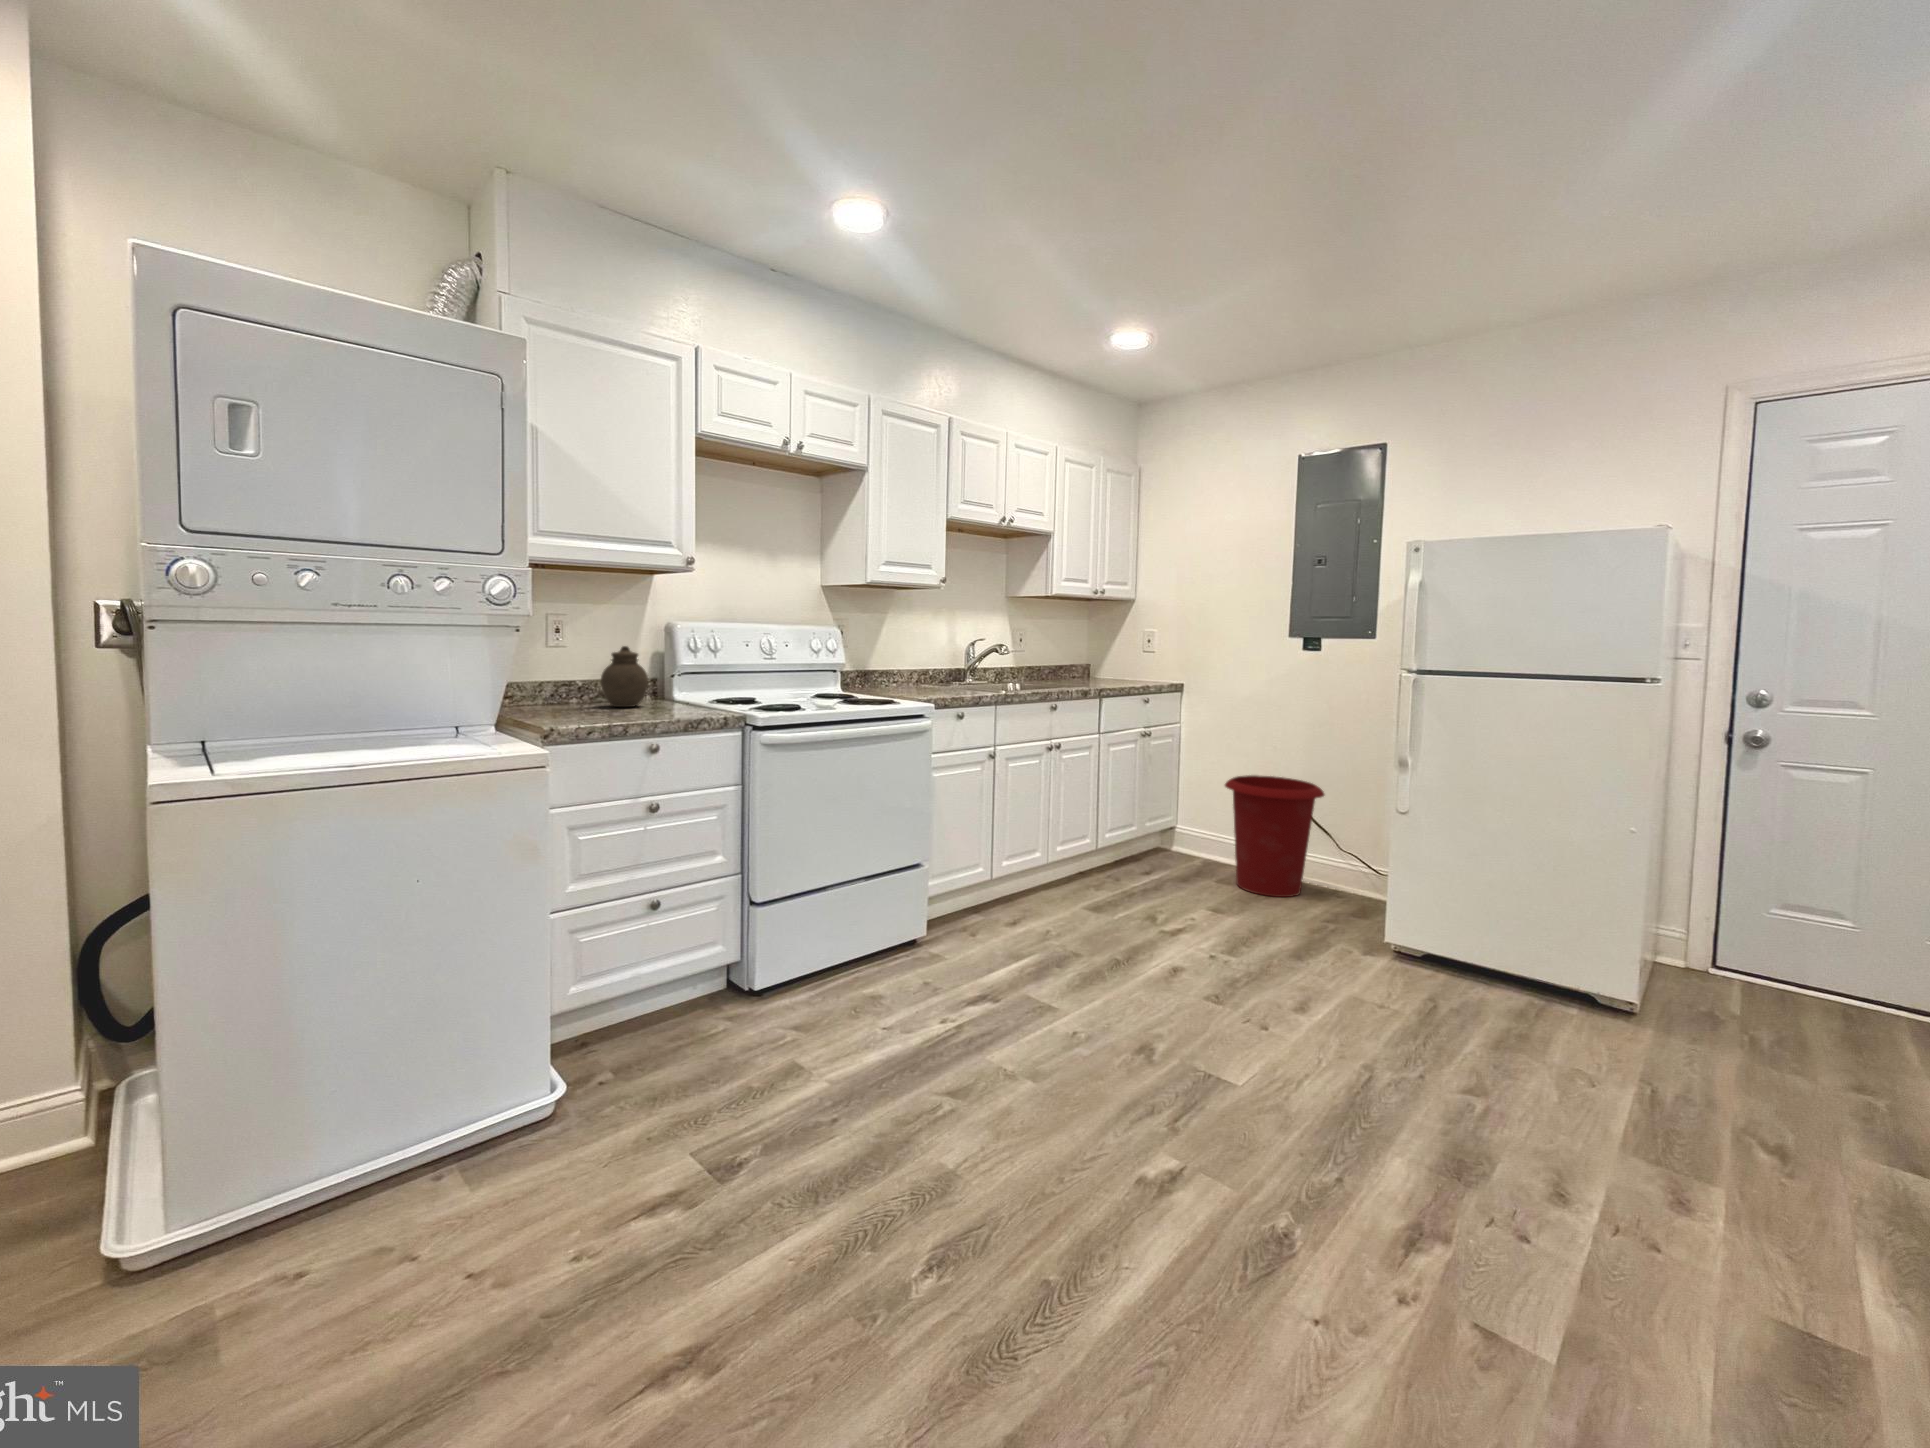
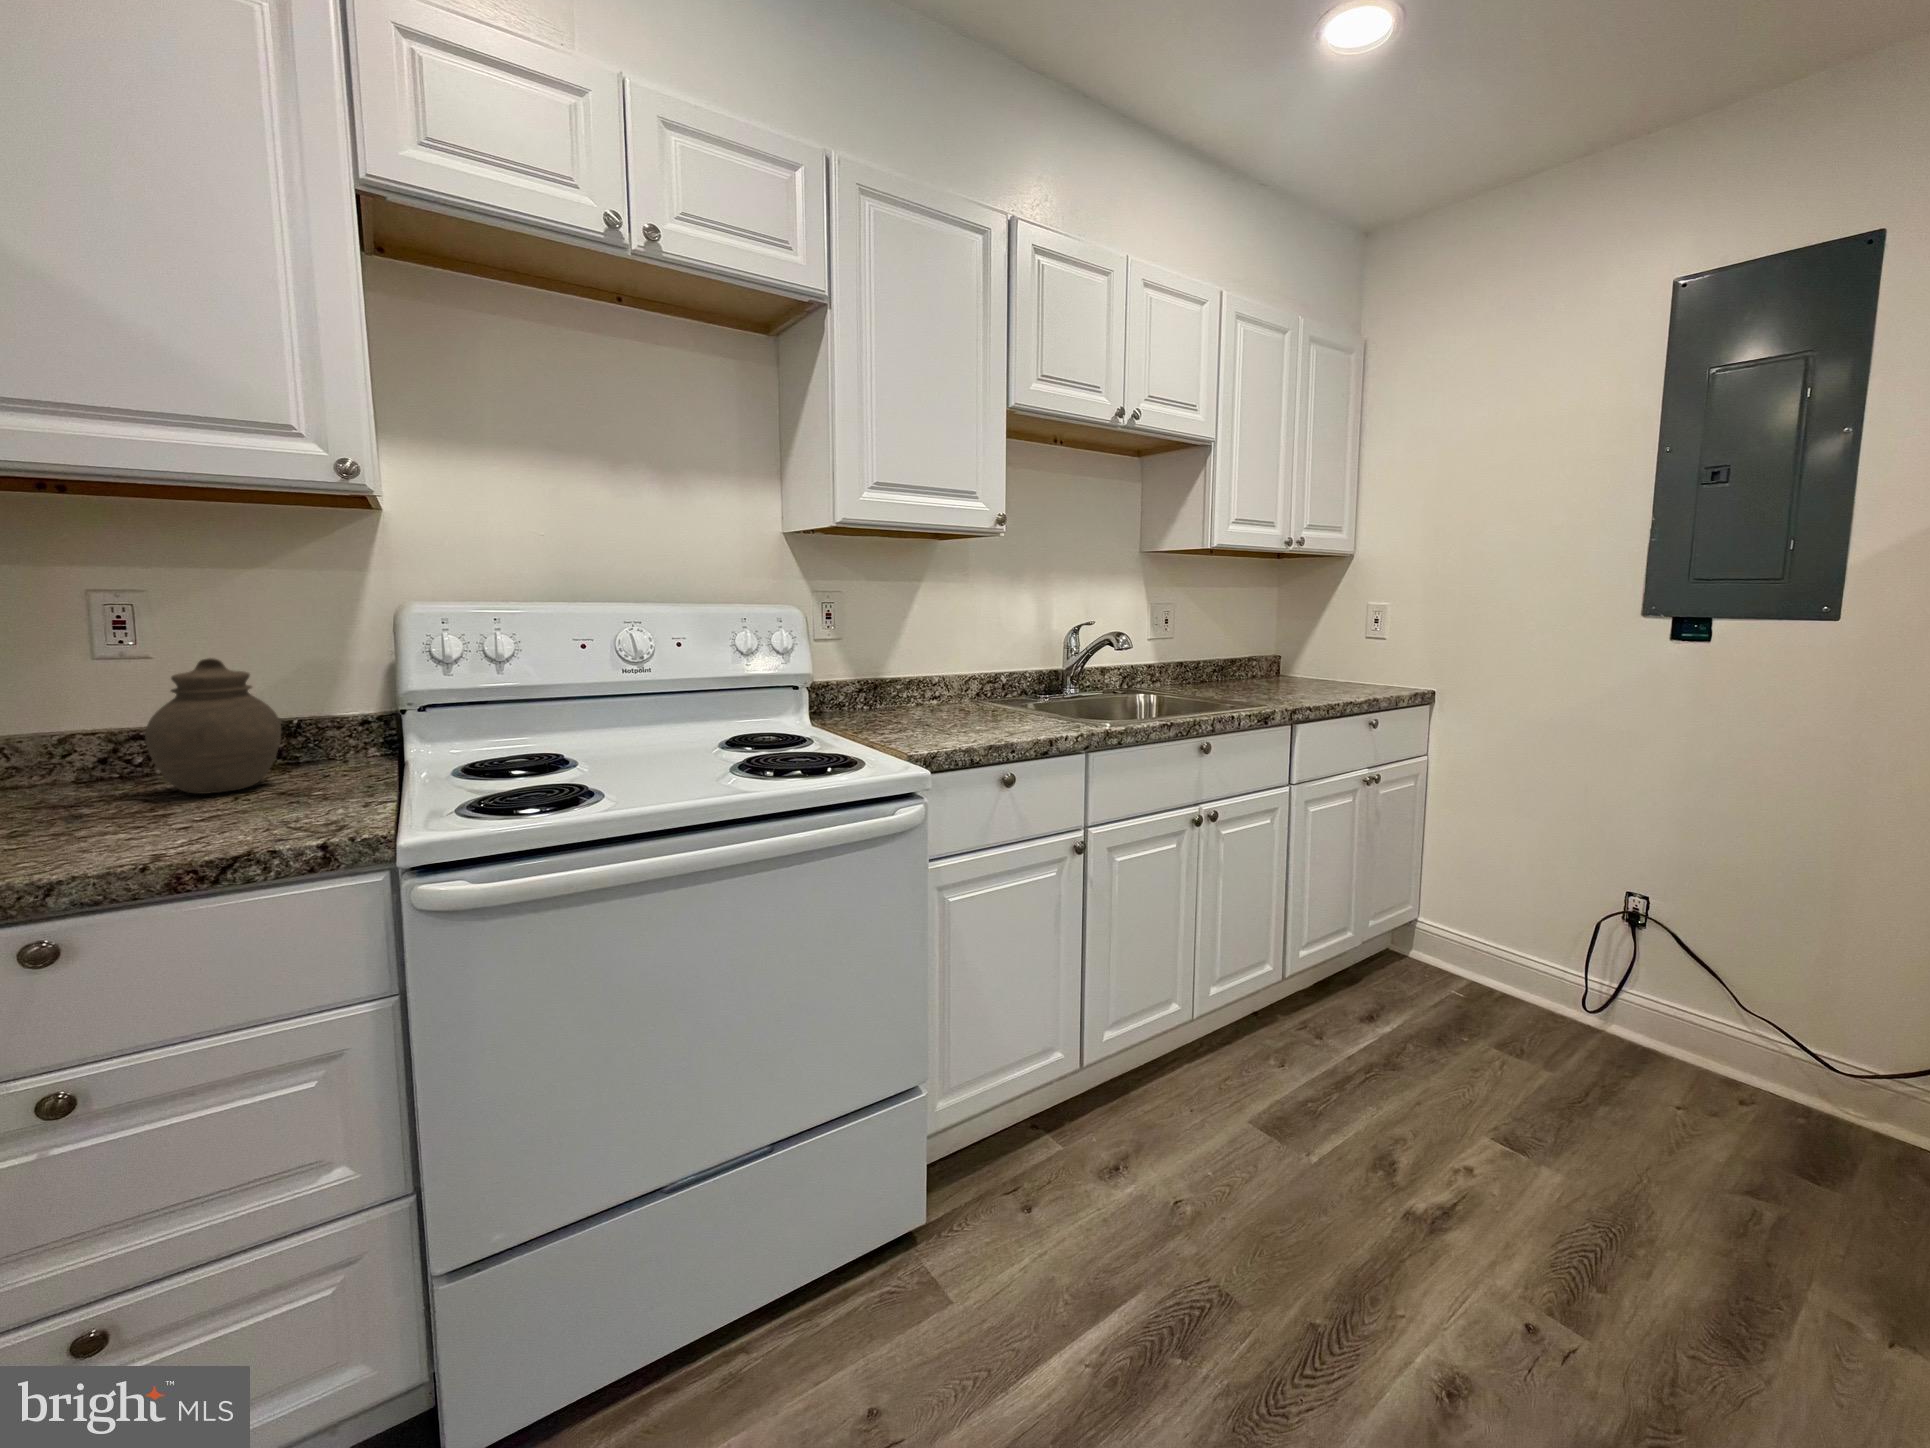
waste bin: present [1225,775,1324,897] -> none [1517,860,1723,1099]

